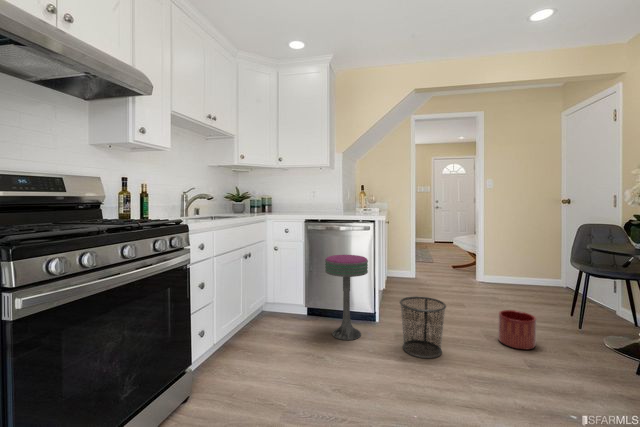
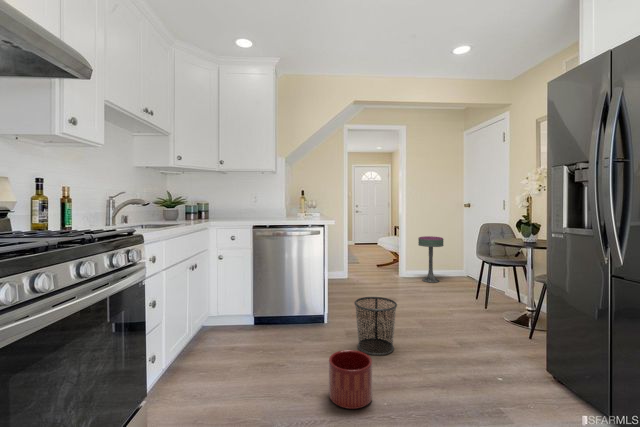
bar stool: present [325,255,368,340] -> present [418,236,444,283]
planter: present [498,310,536,349] -> present [329,350,372,409]

